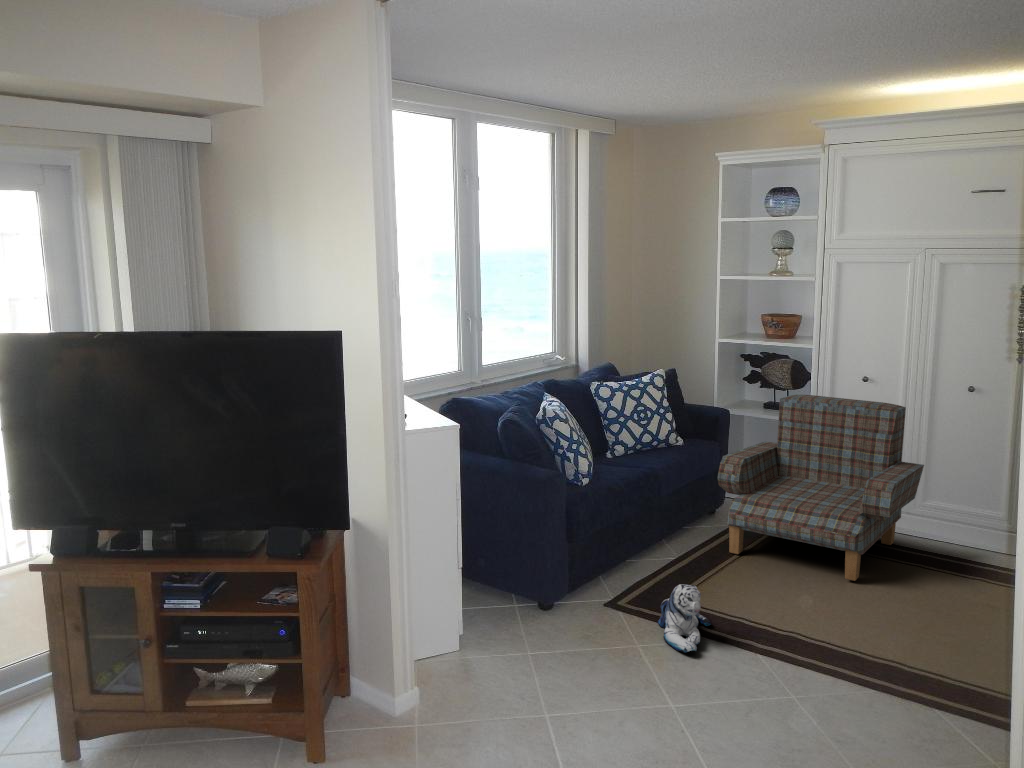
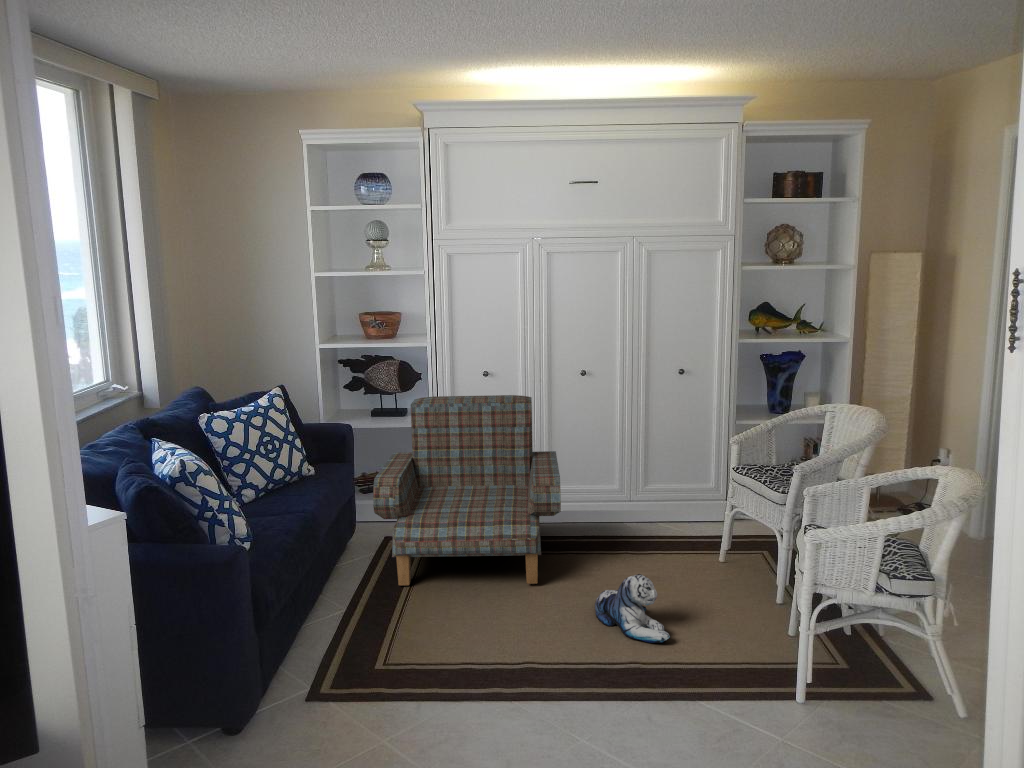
plush toy: present [657,584,711,653] -> present [595,574,670,643]

